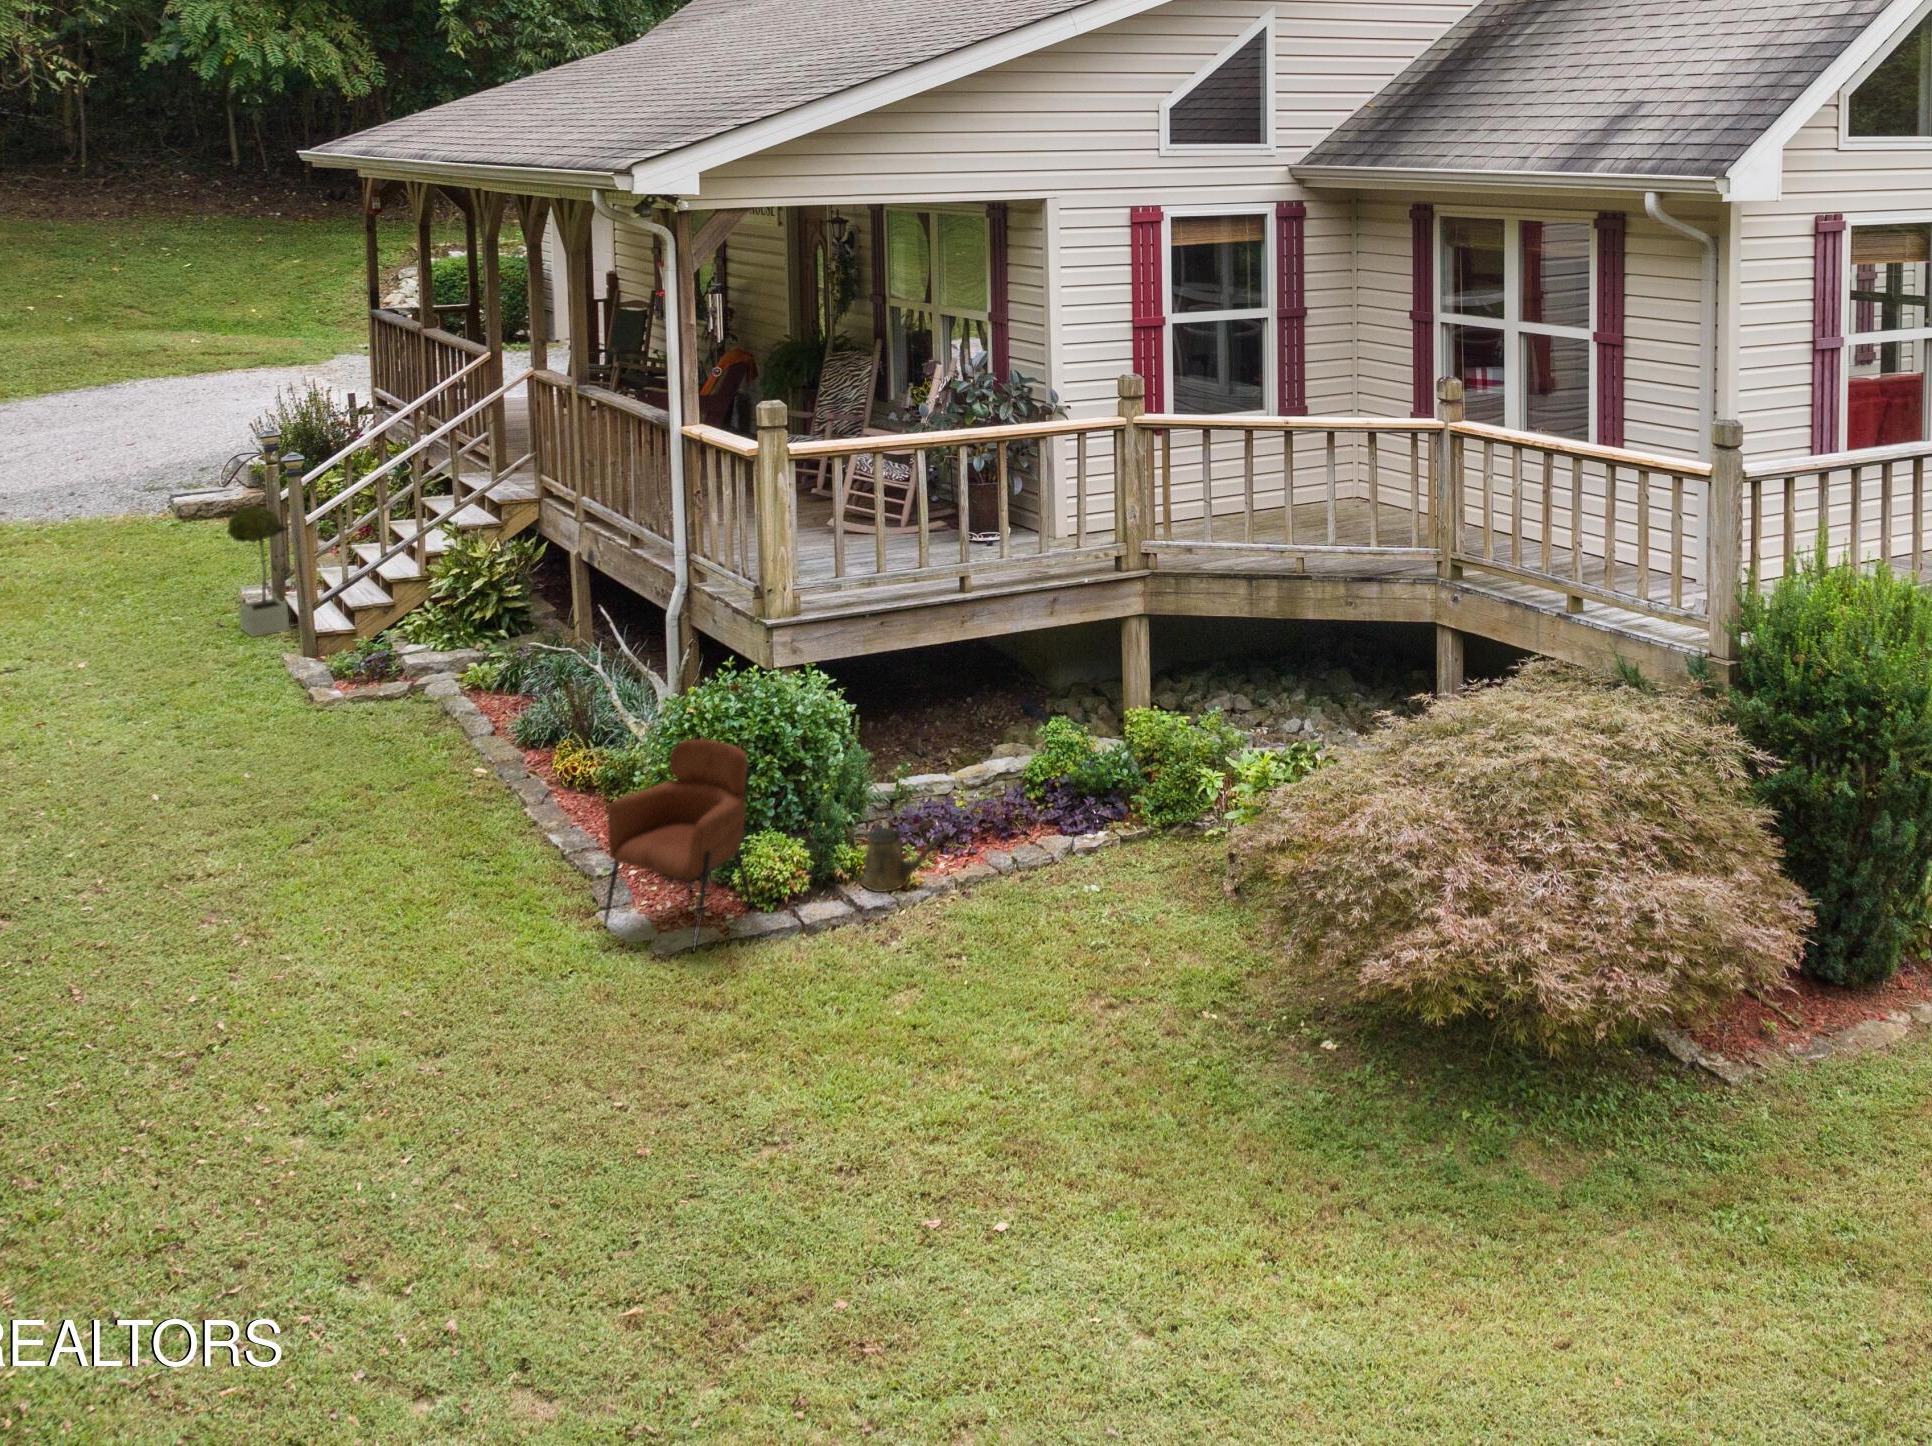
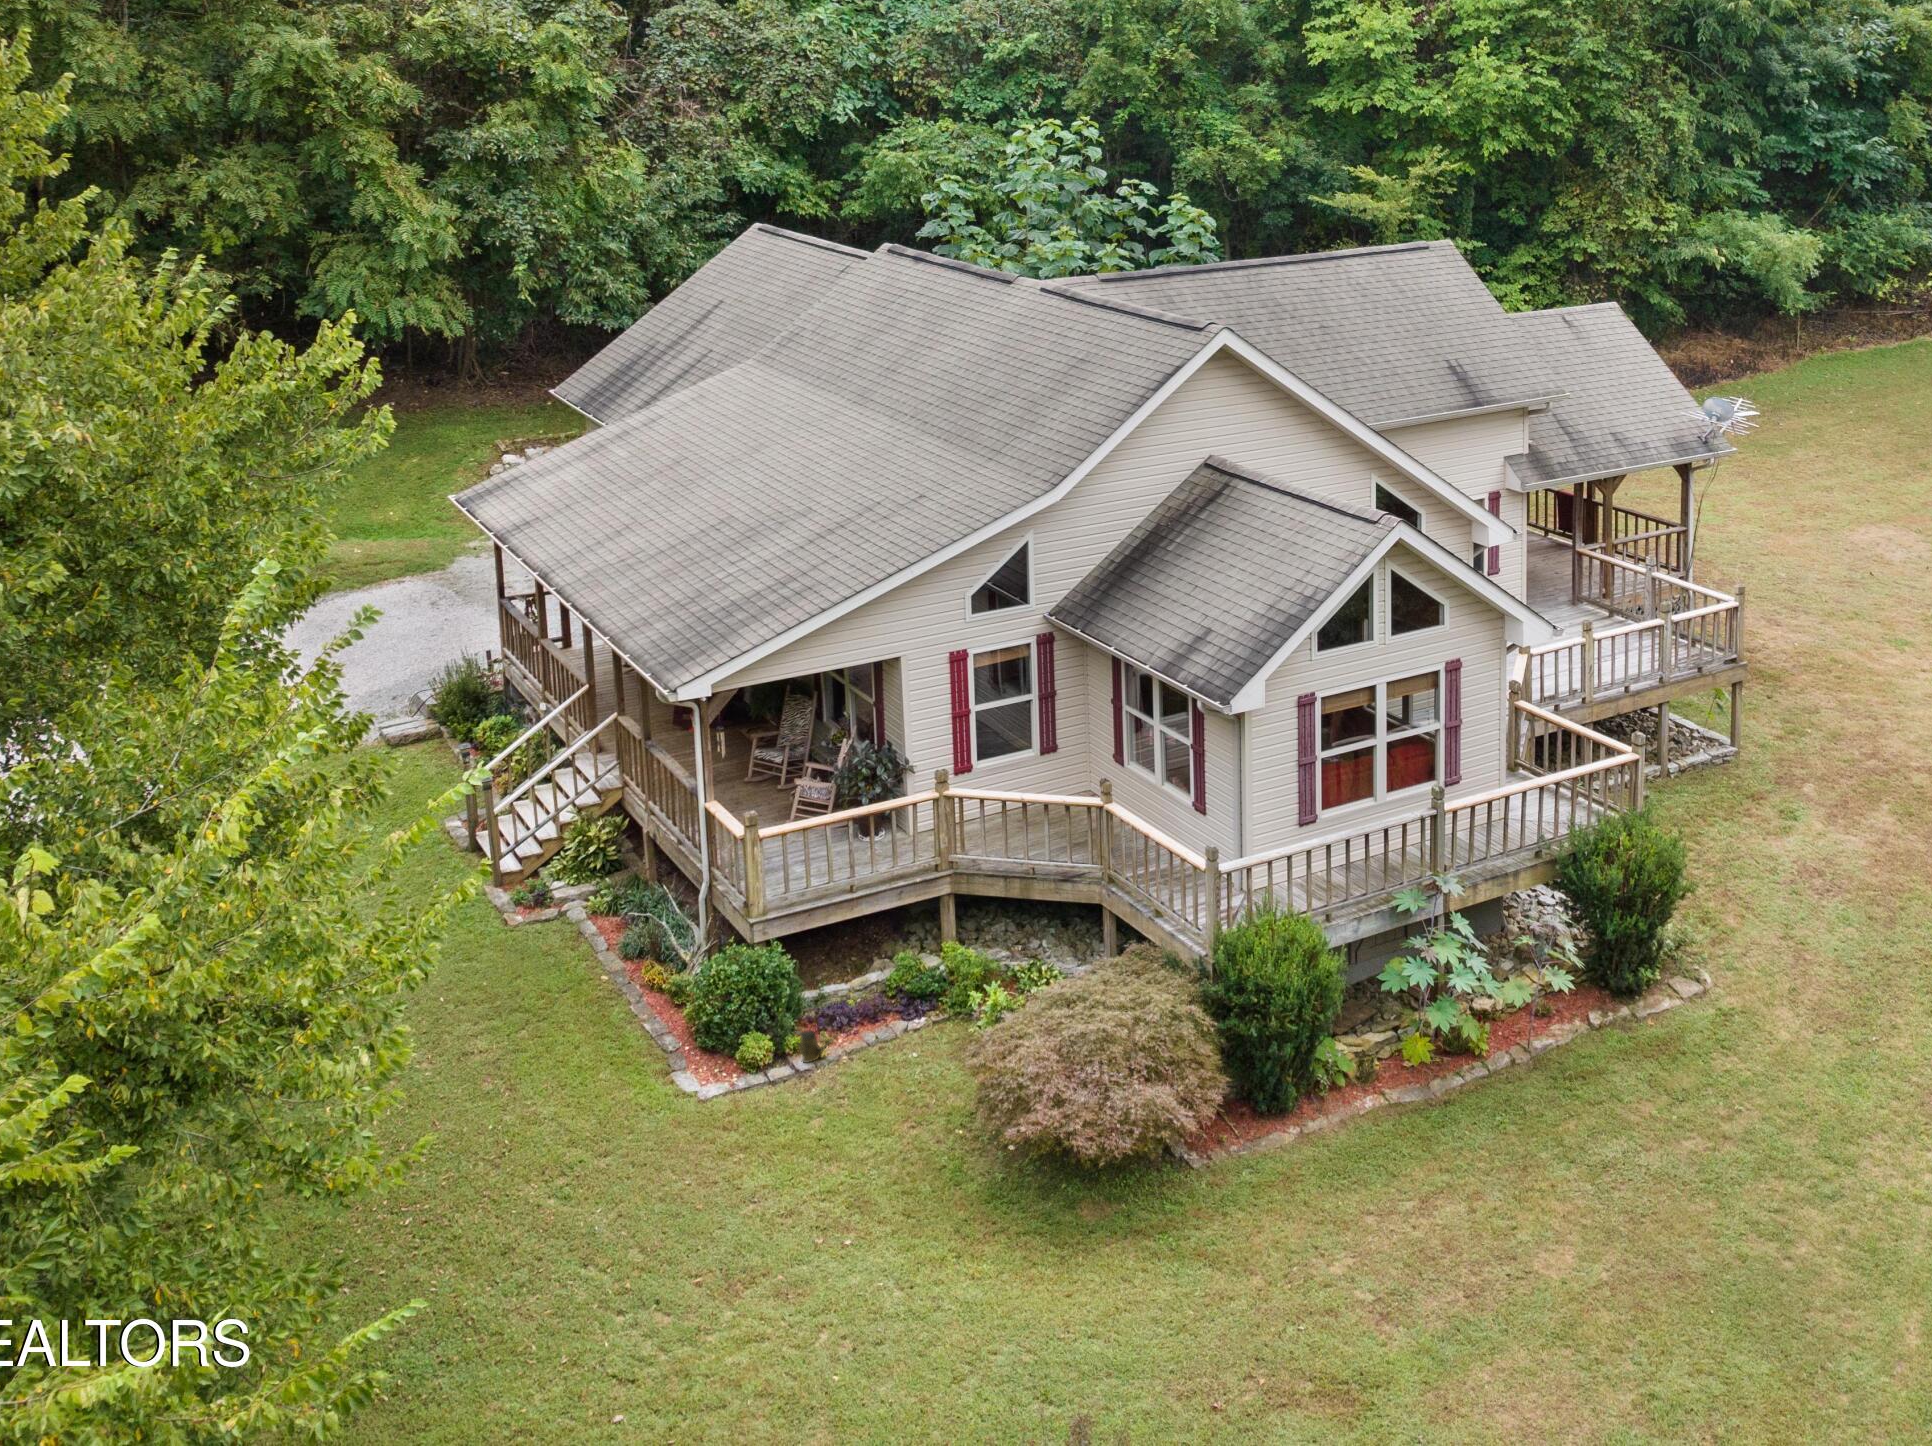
potted tree: present [228,506,289,637] -> none [452,793,486,868]
chair: present [604,739,753,951] -> none [676,995,746,1101]

